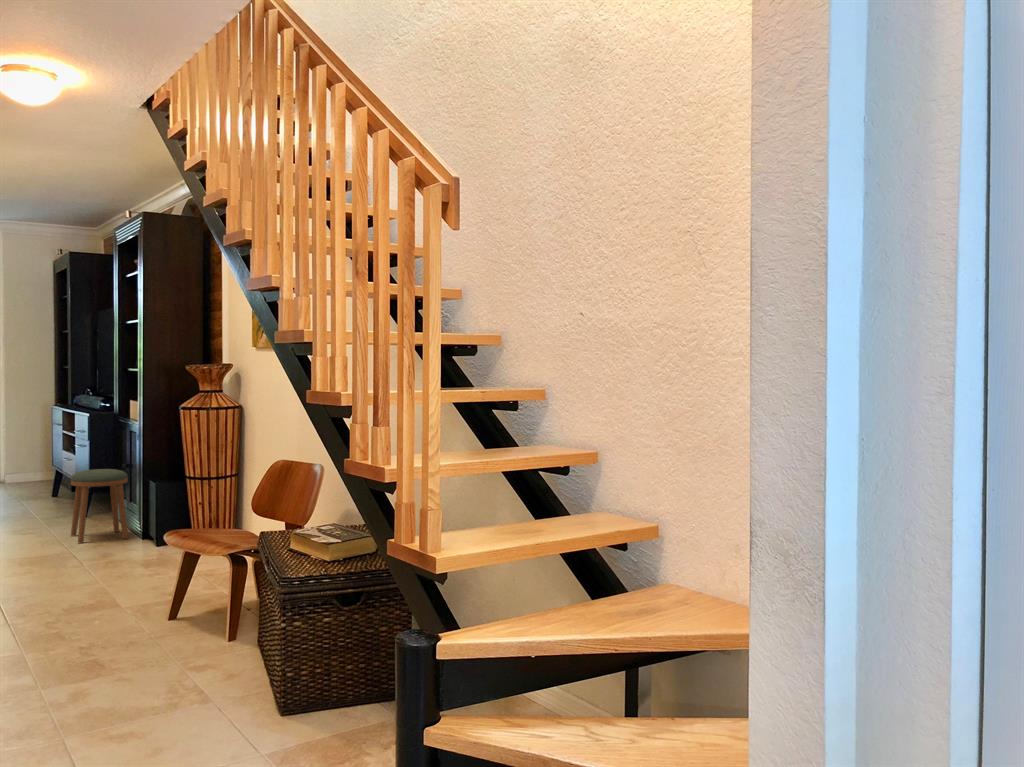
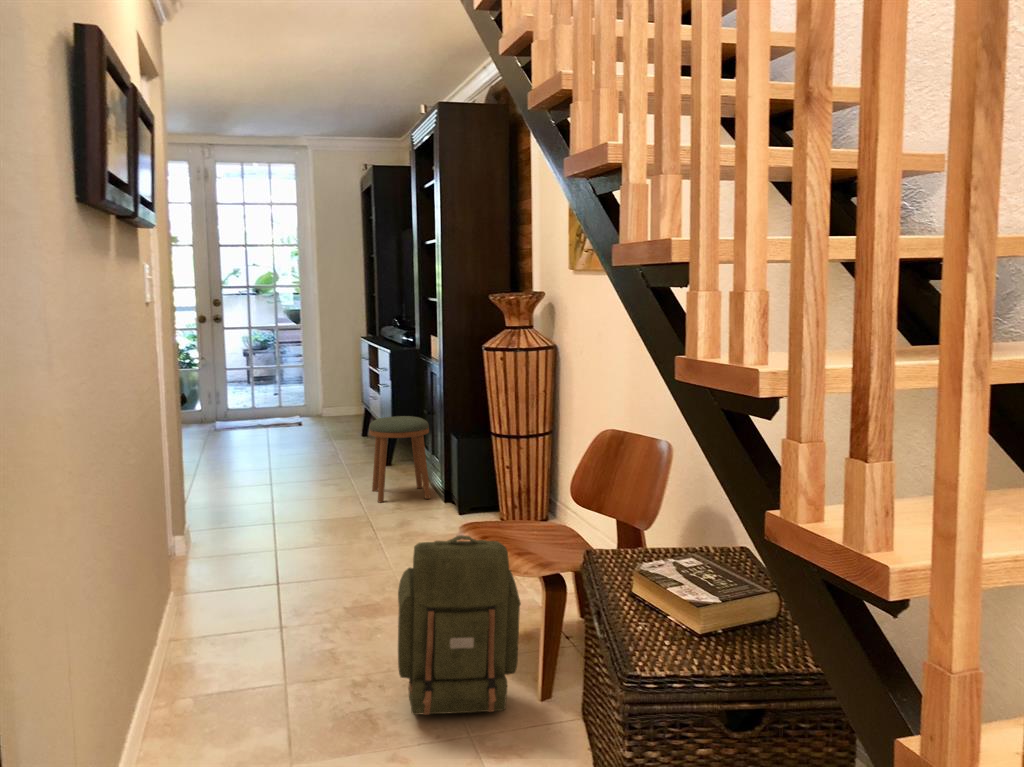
backpack: none [120,527,215,655] -> present [398,535,521,715]

